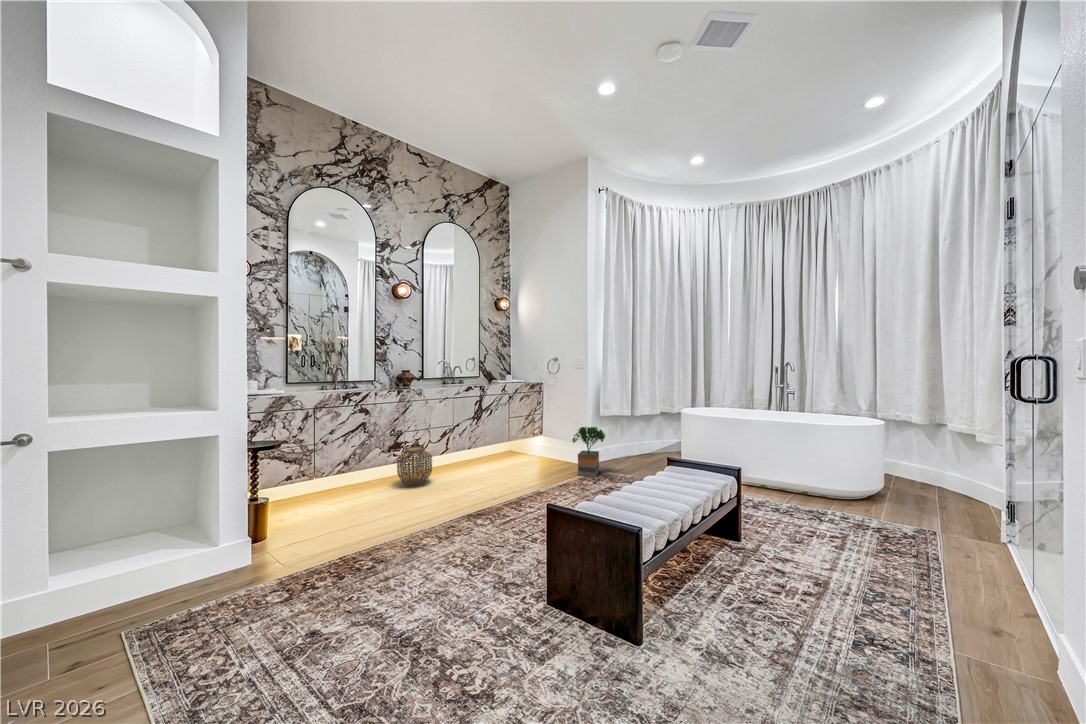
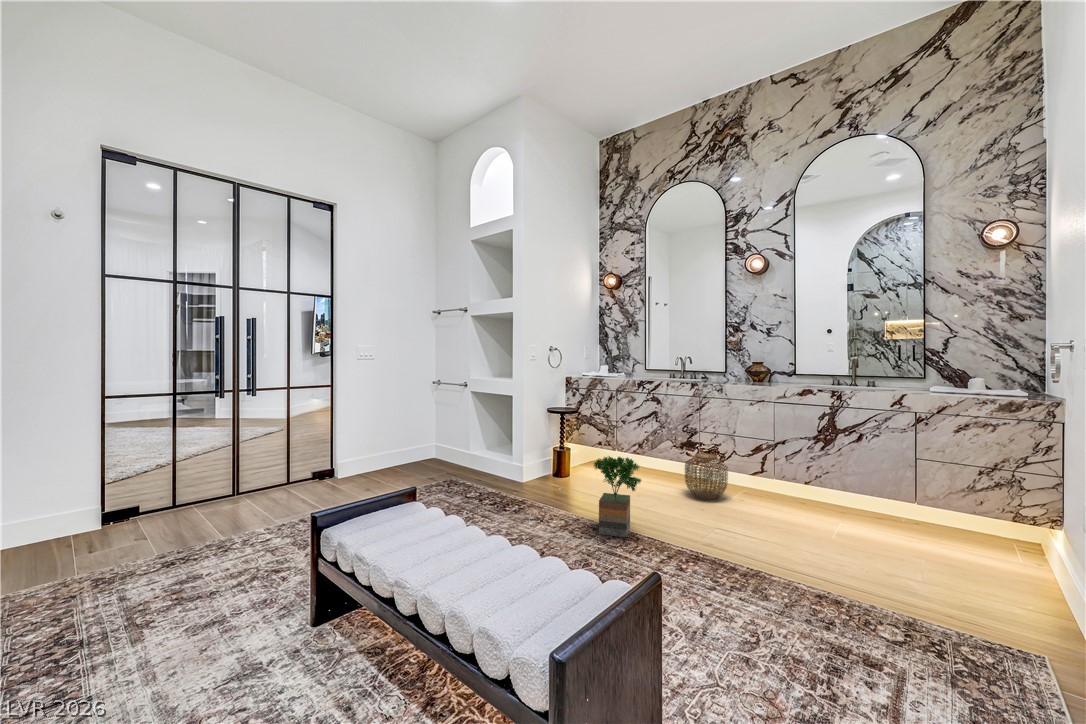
potted tree: present [572,427,606,477] -> present [594,456,641,537]

